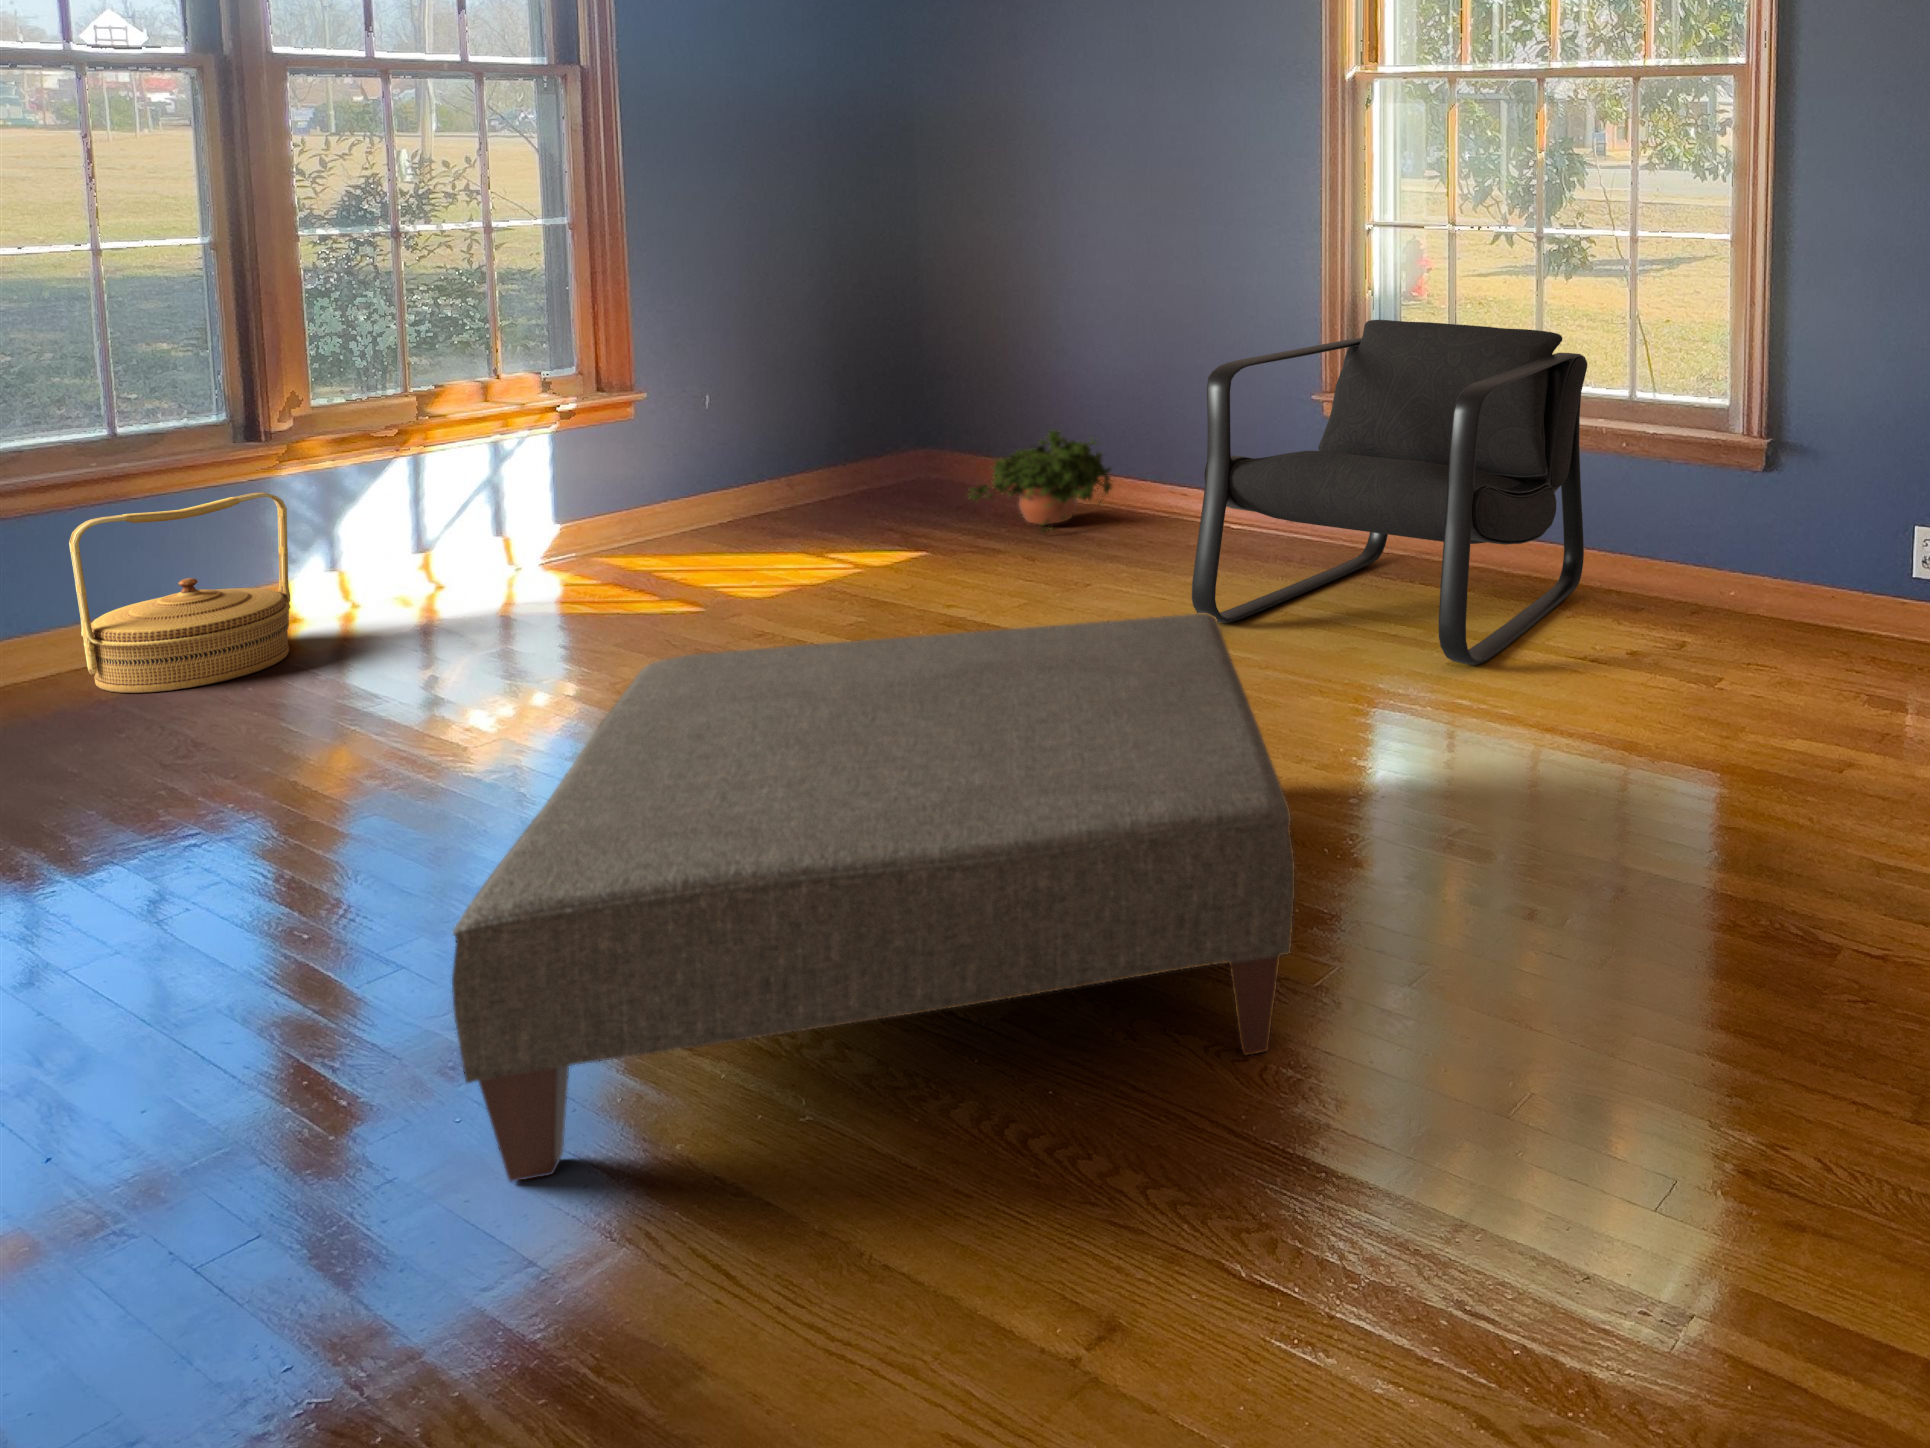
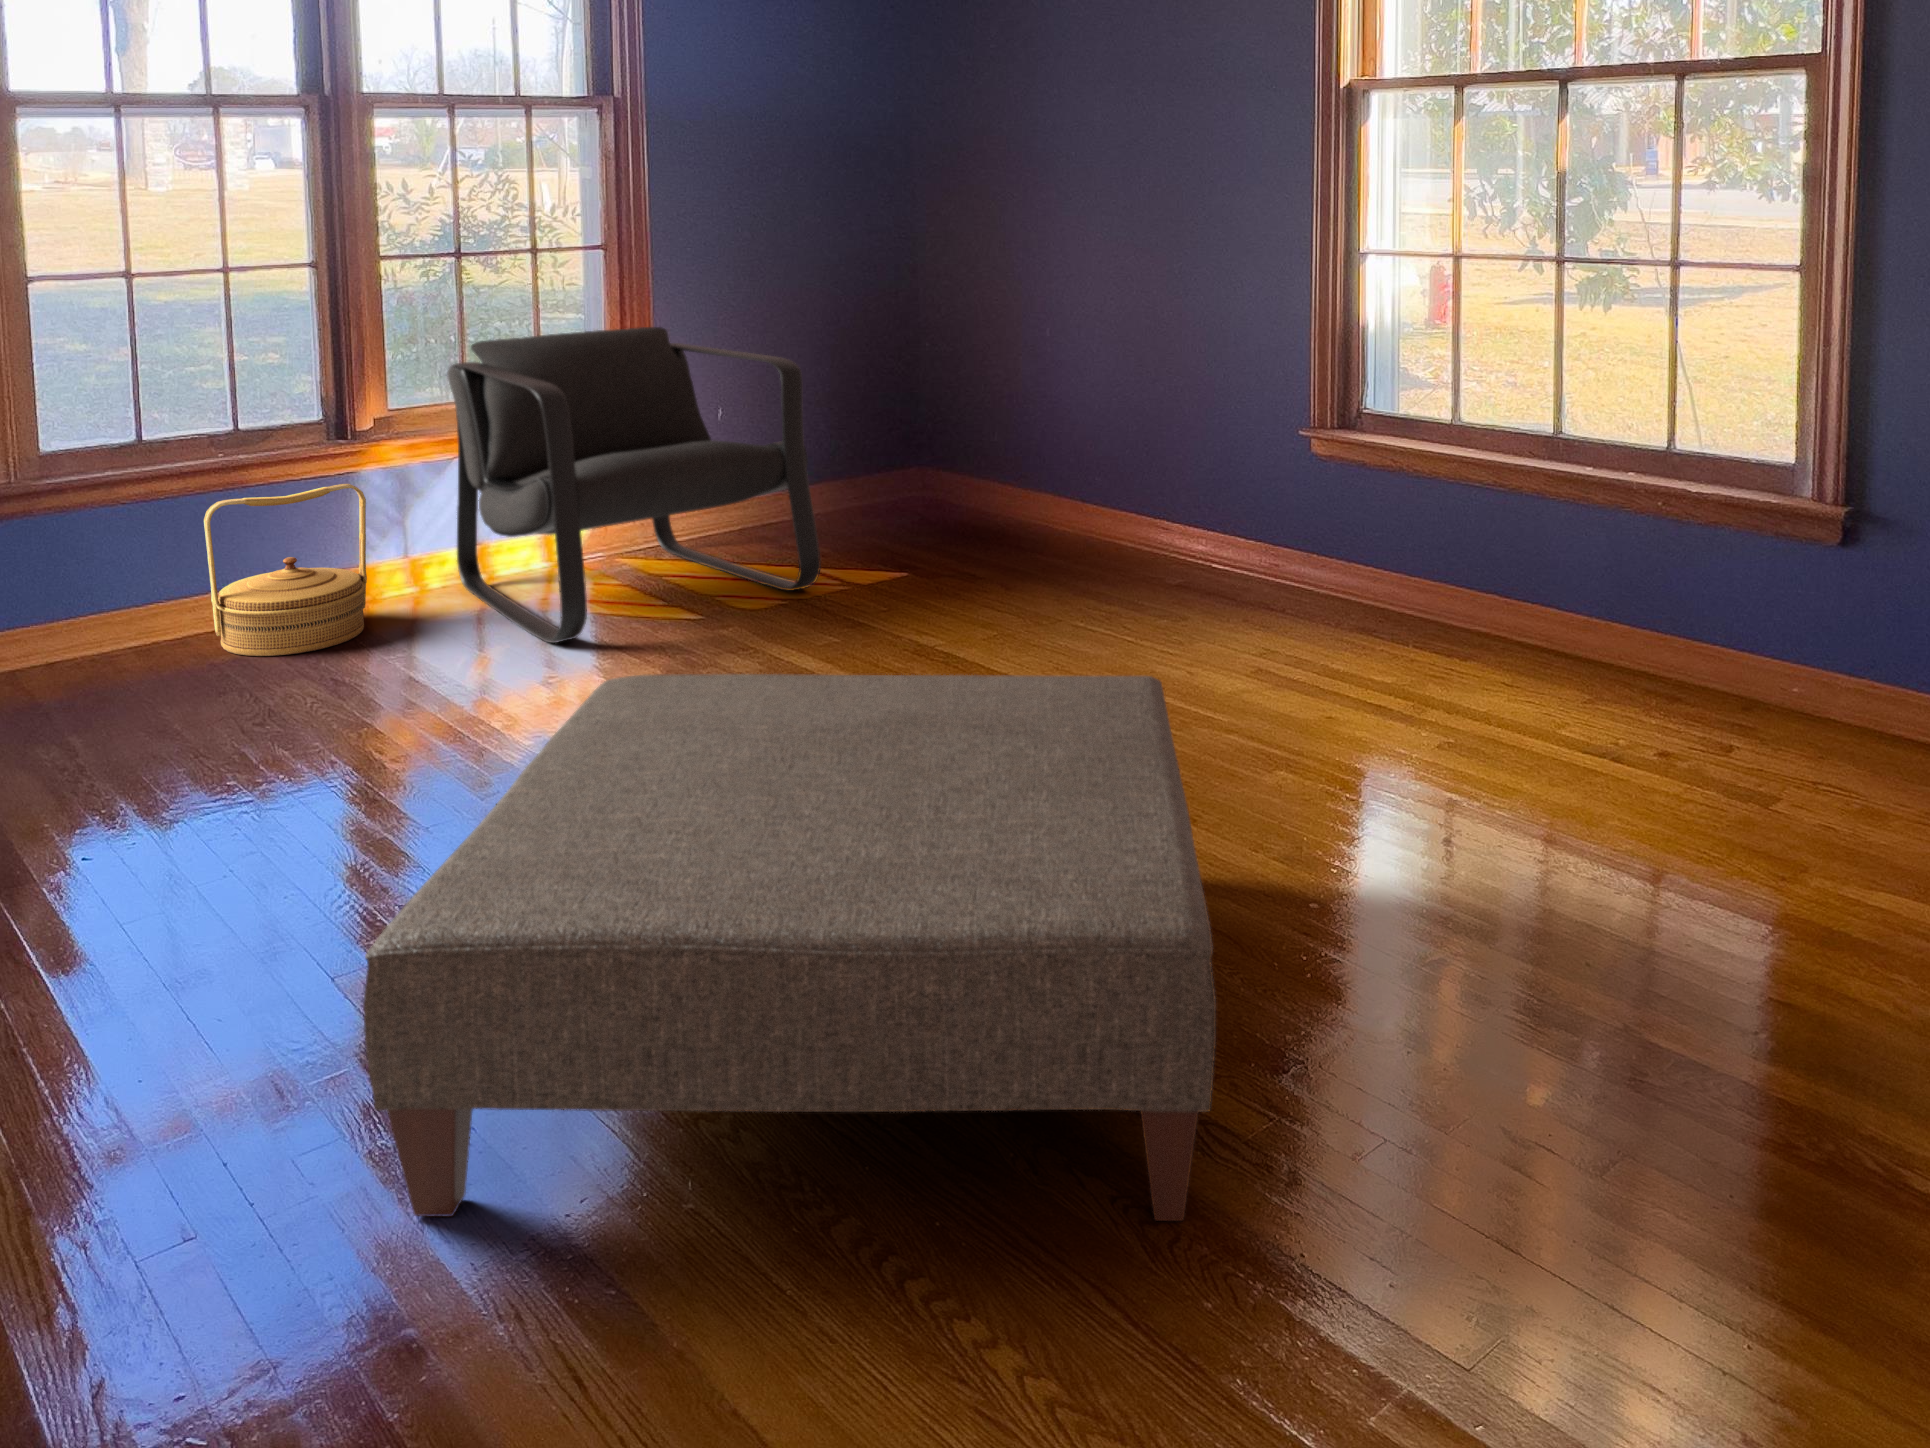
armchair: present [1191,320,1587,665] -> present [447,327,821,643]
potted plant: present [969,430,1112,533] -> none [942,455,1092,564]

